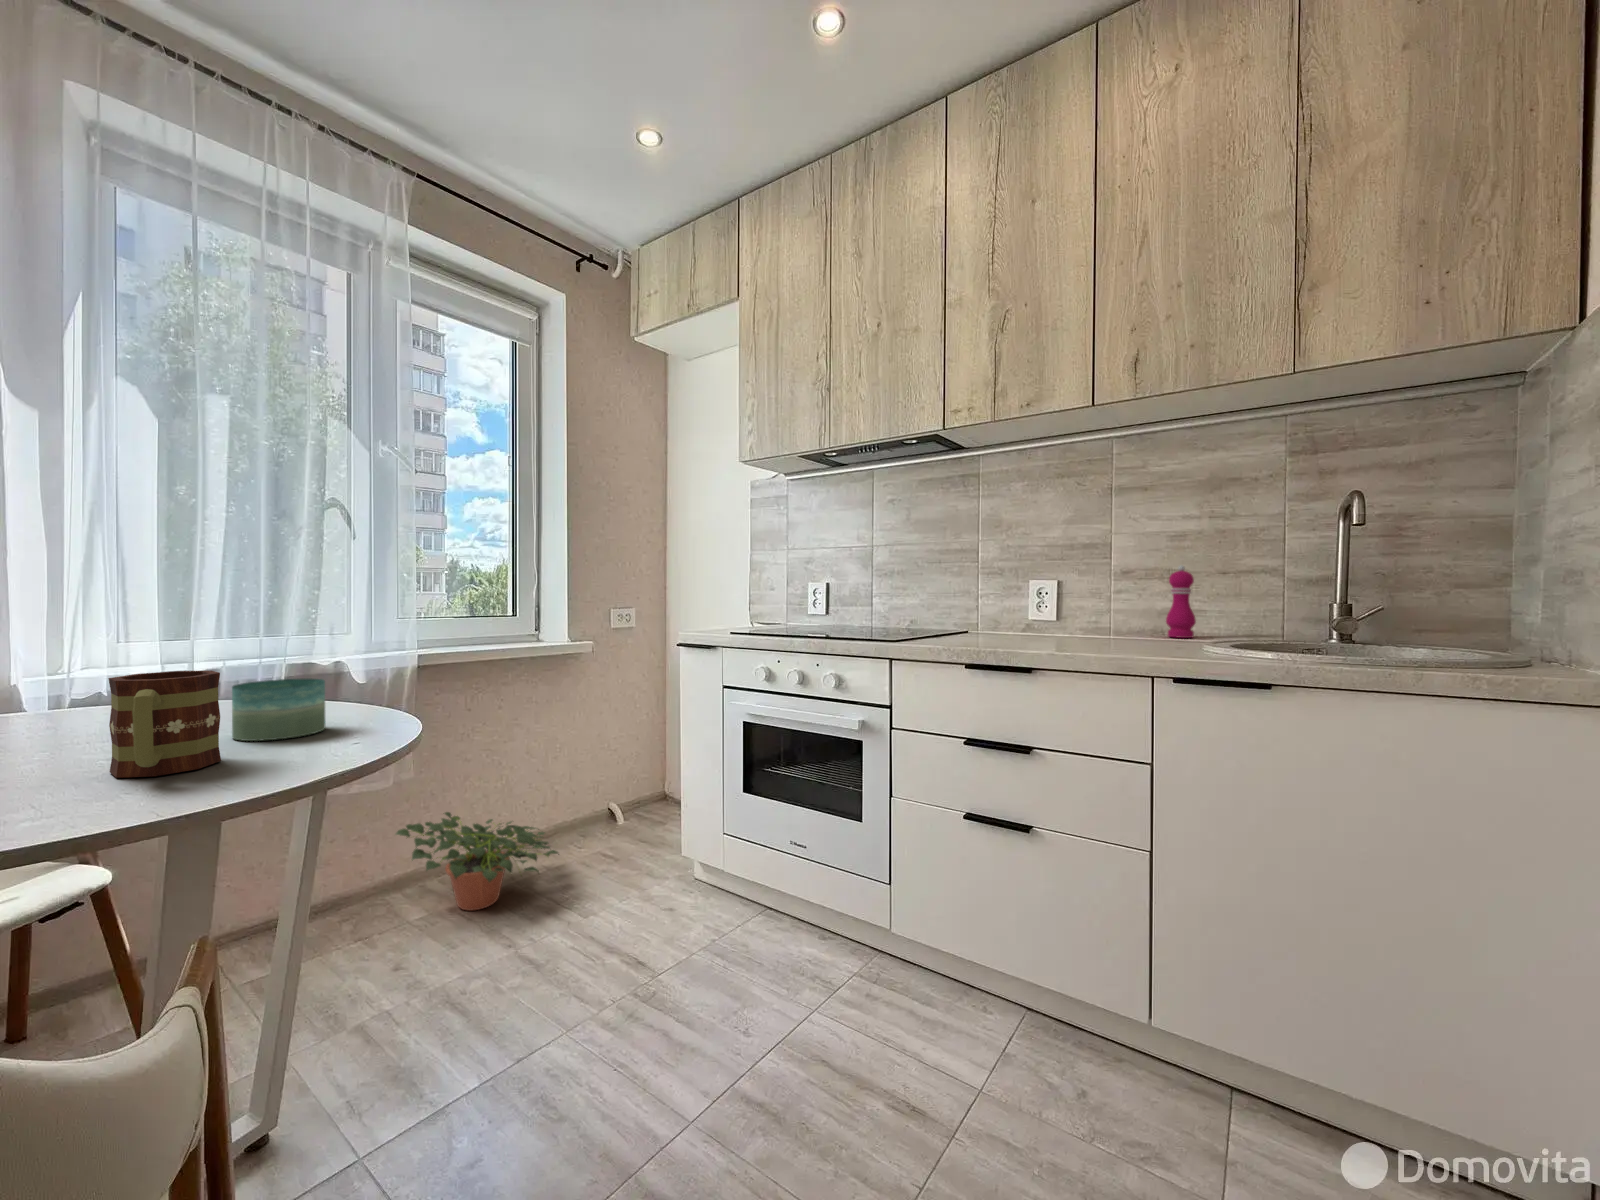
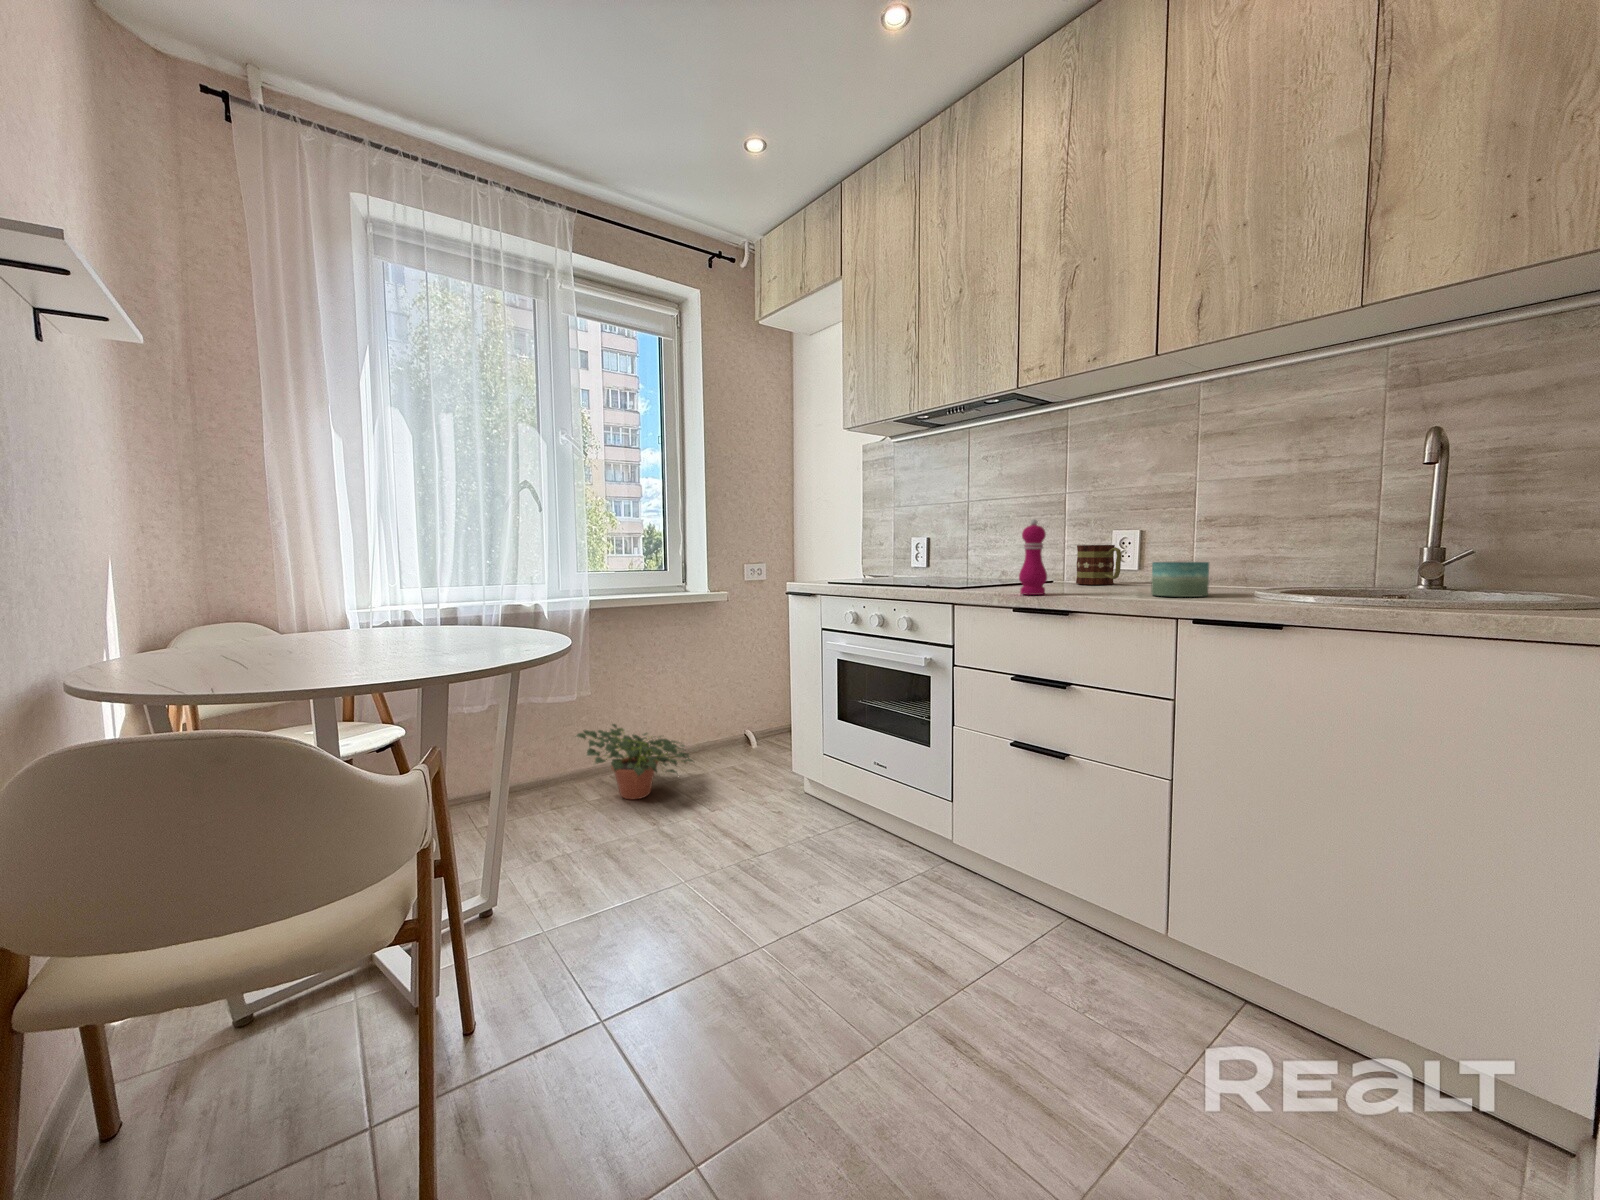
pepper mill: present [1166,565,1196,638] -> present [1019,519,1047,595]
mug: present [108,670,221,778] -> present [1076,545,1122,585]
candle: present [232,679,325,741] -> present [1151,562,1209,597]

